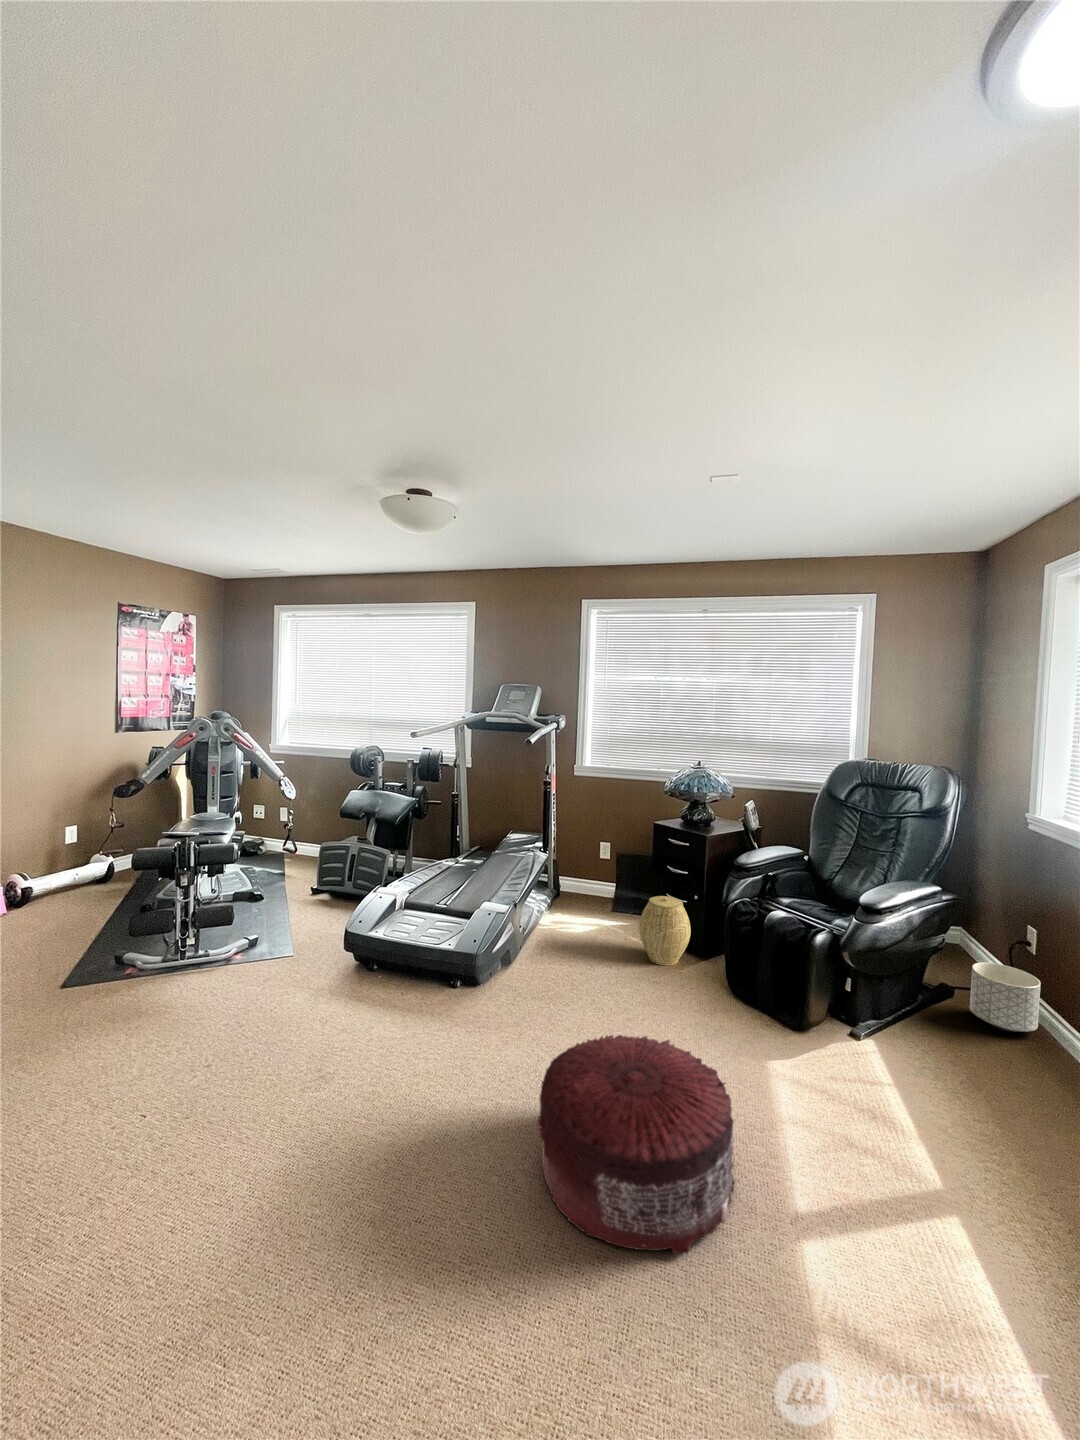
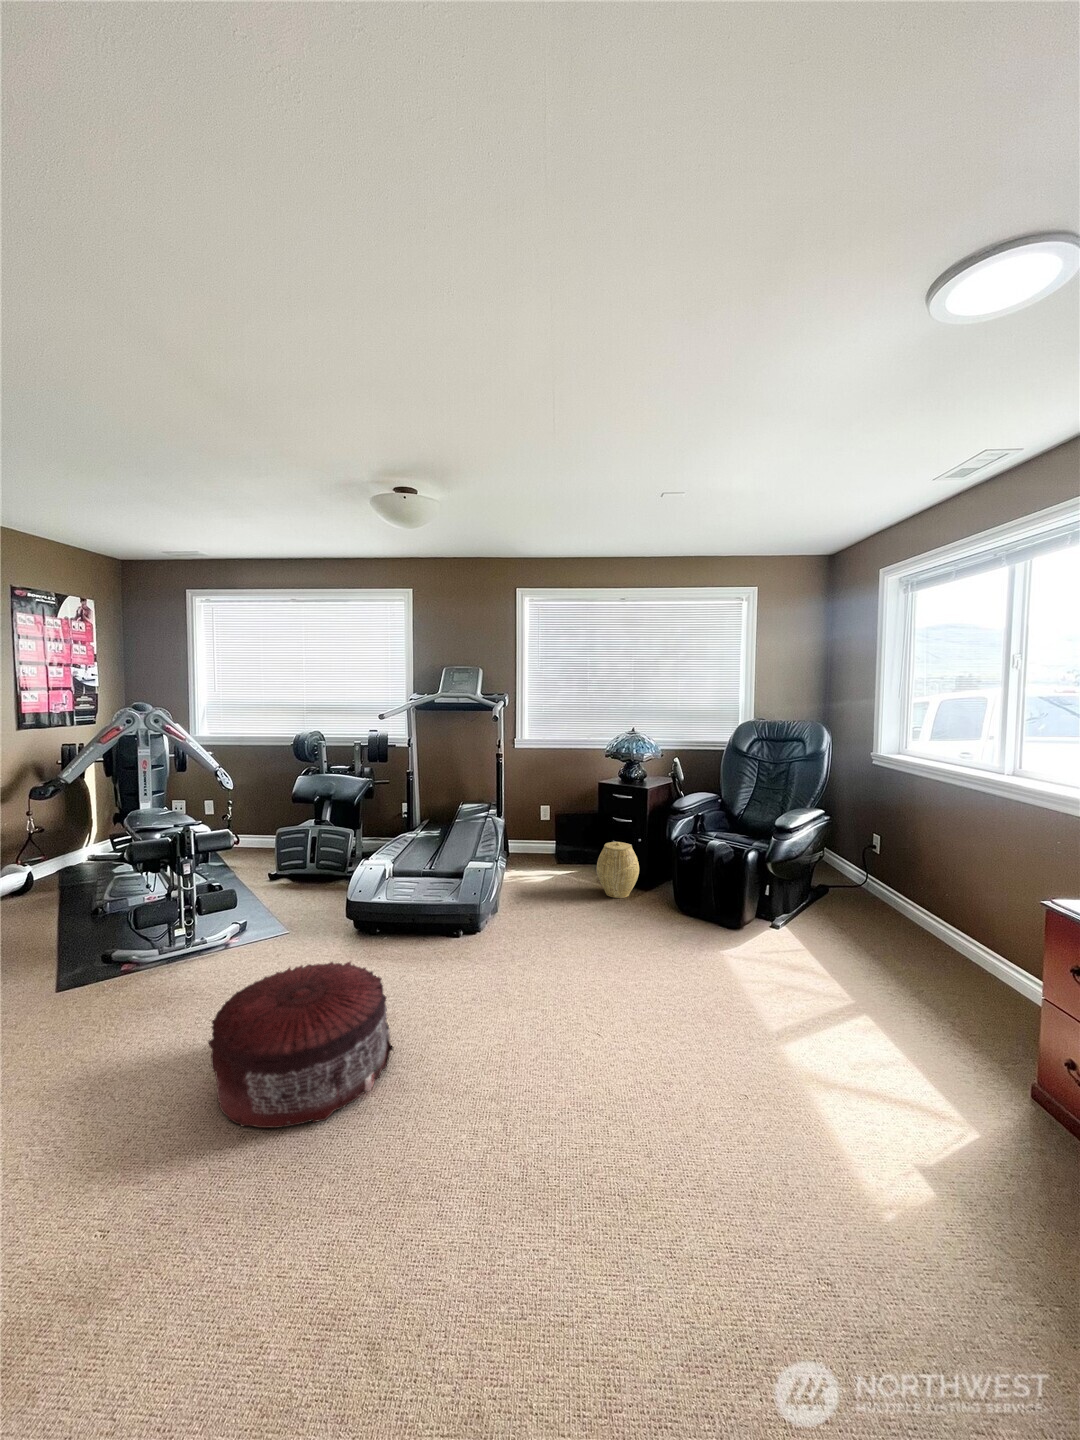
planter: present [970,963,1041,1032] -> none [842,863,888,909]
pouf: present [538,1035,735,1254] -> present [209,962,393,1128]

